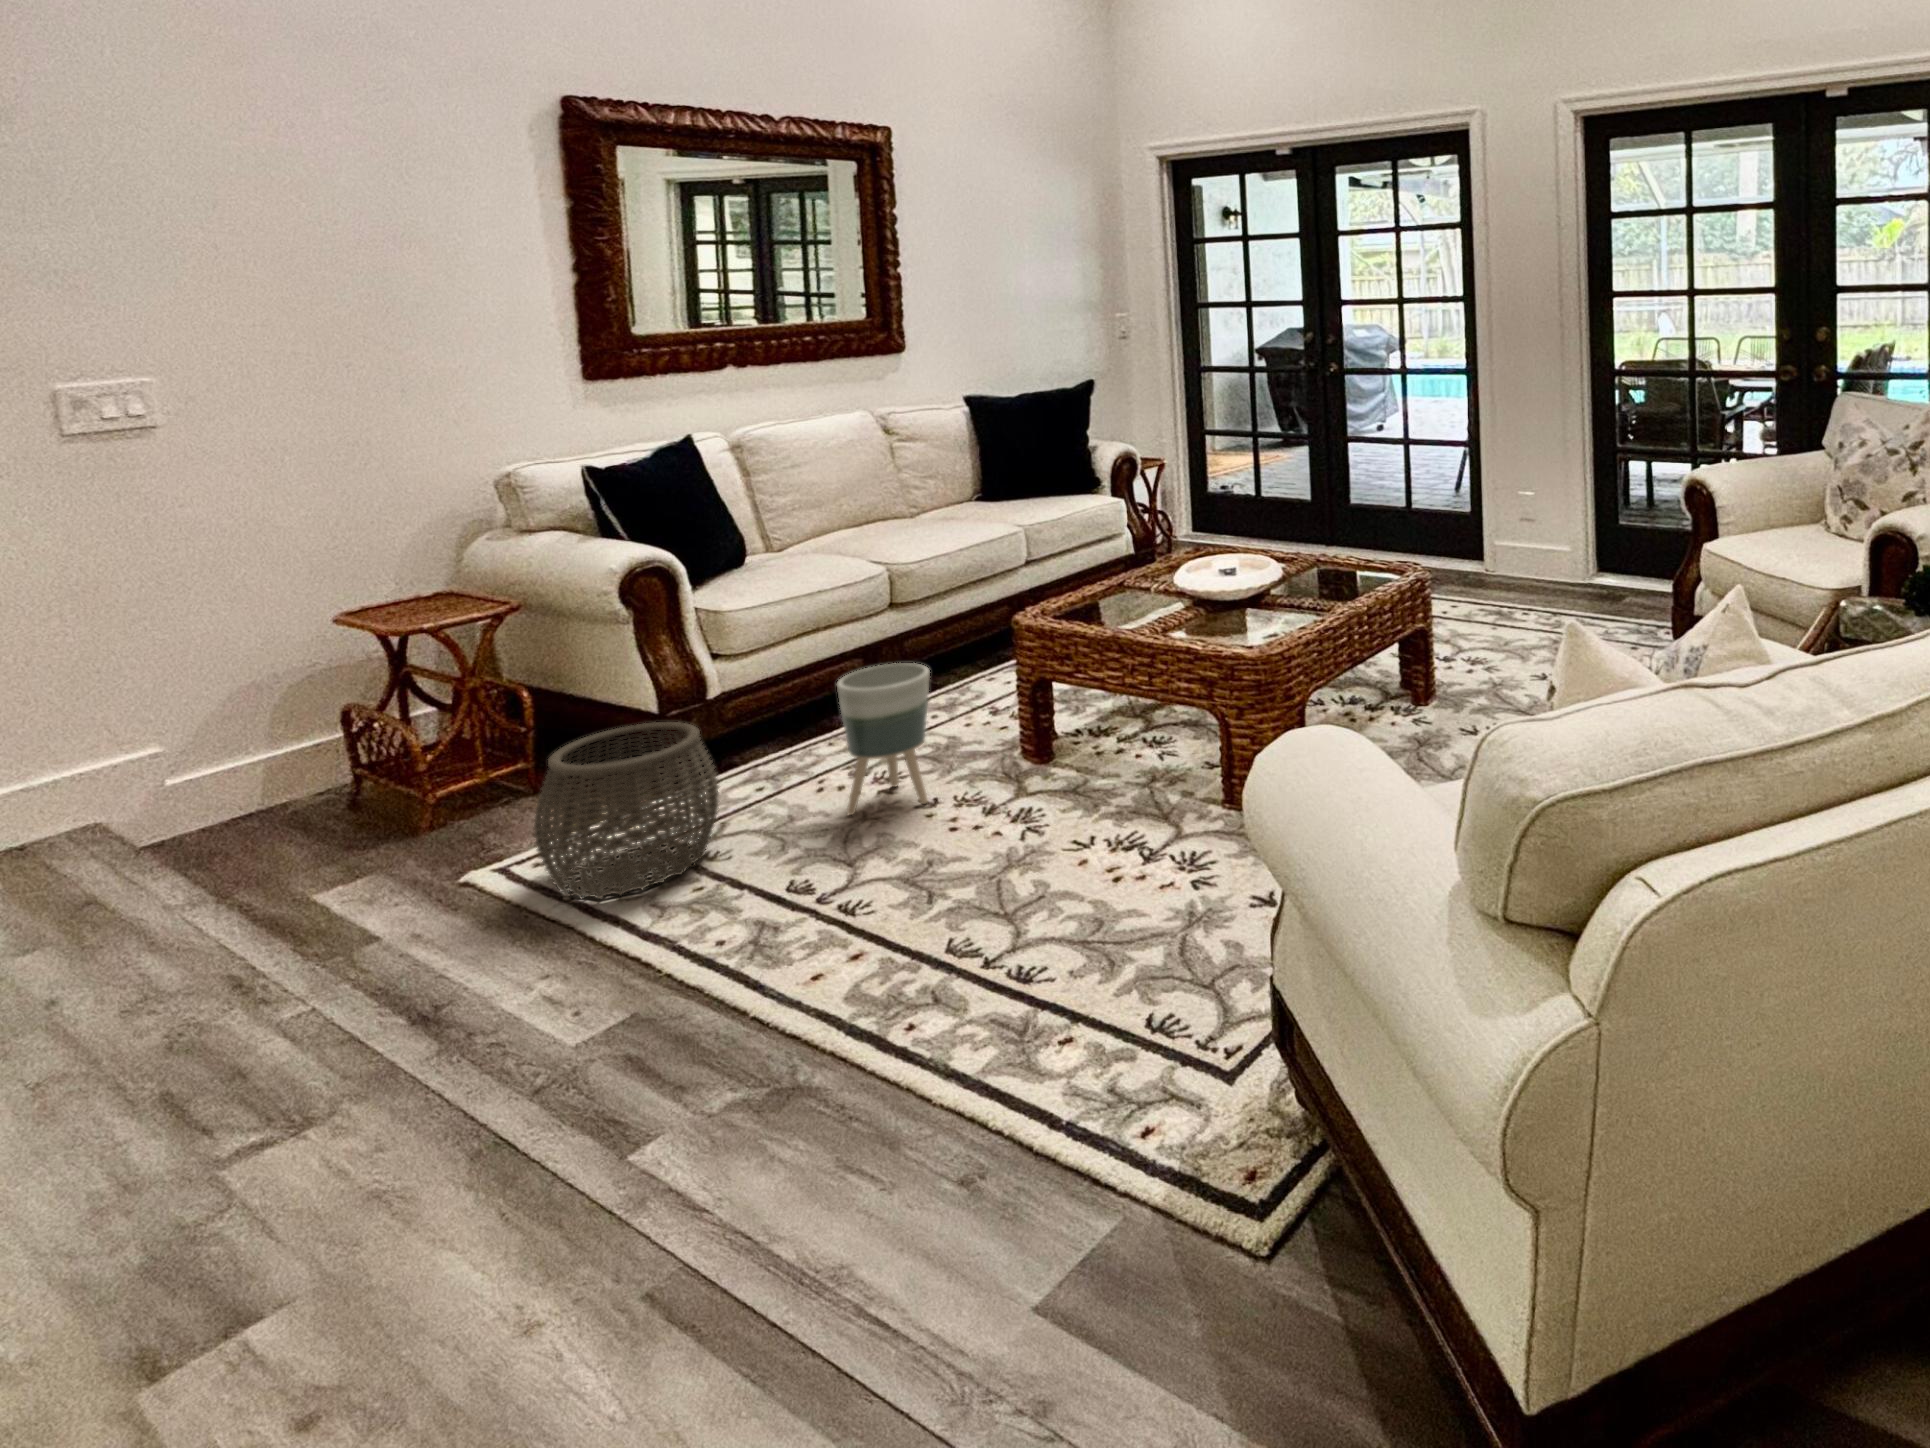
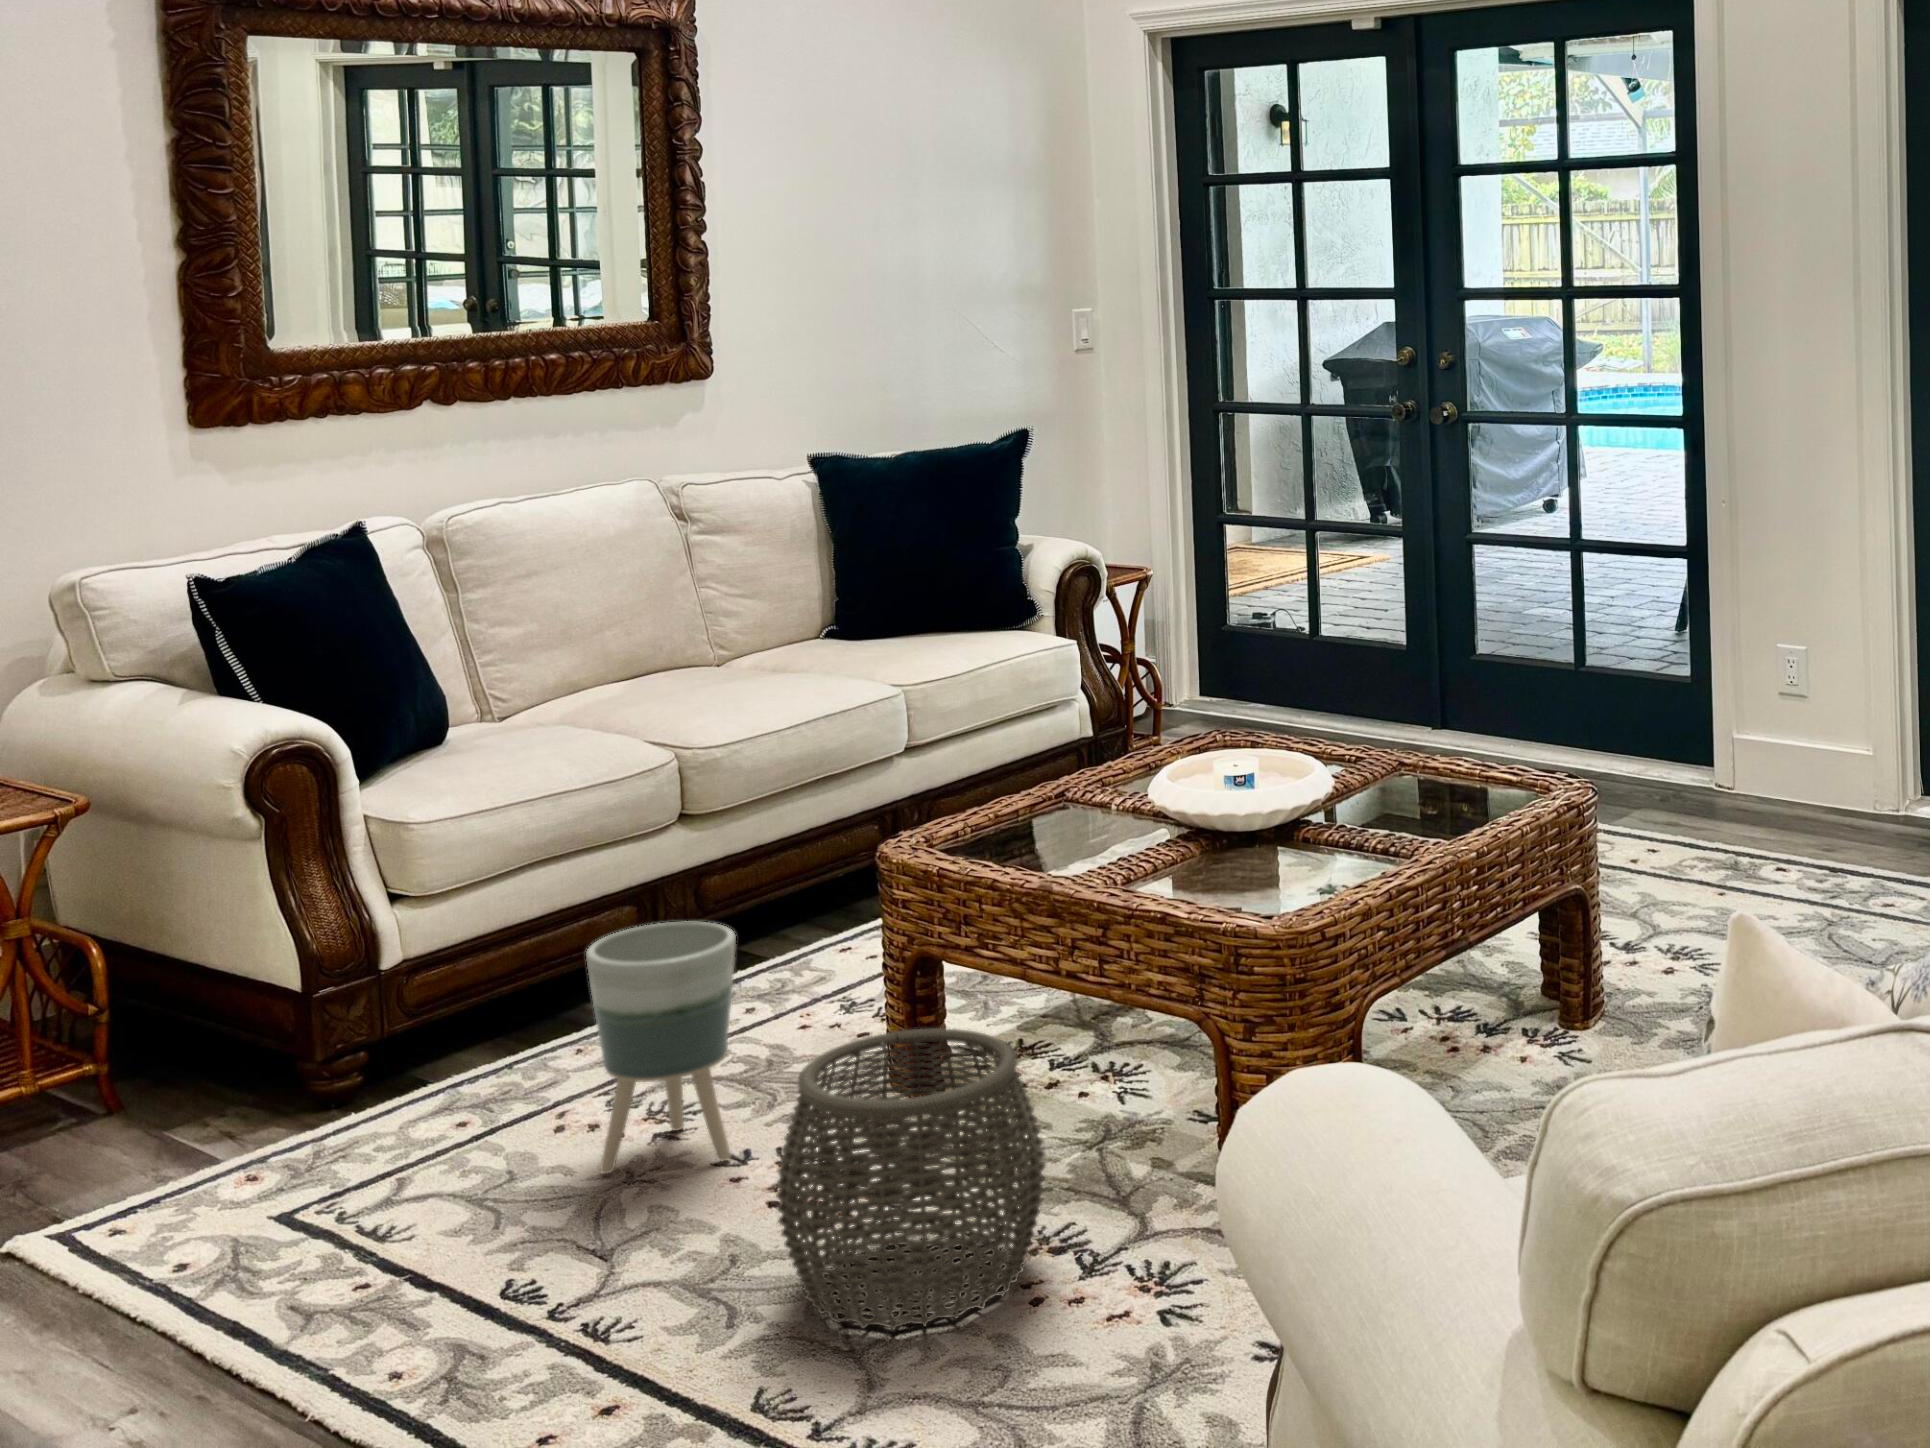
woven basket: present [533,722,719,898] -> present [777,1029,1046,1329]

